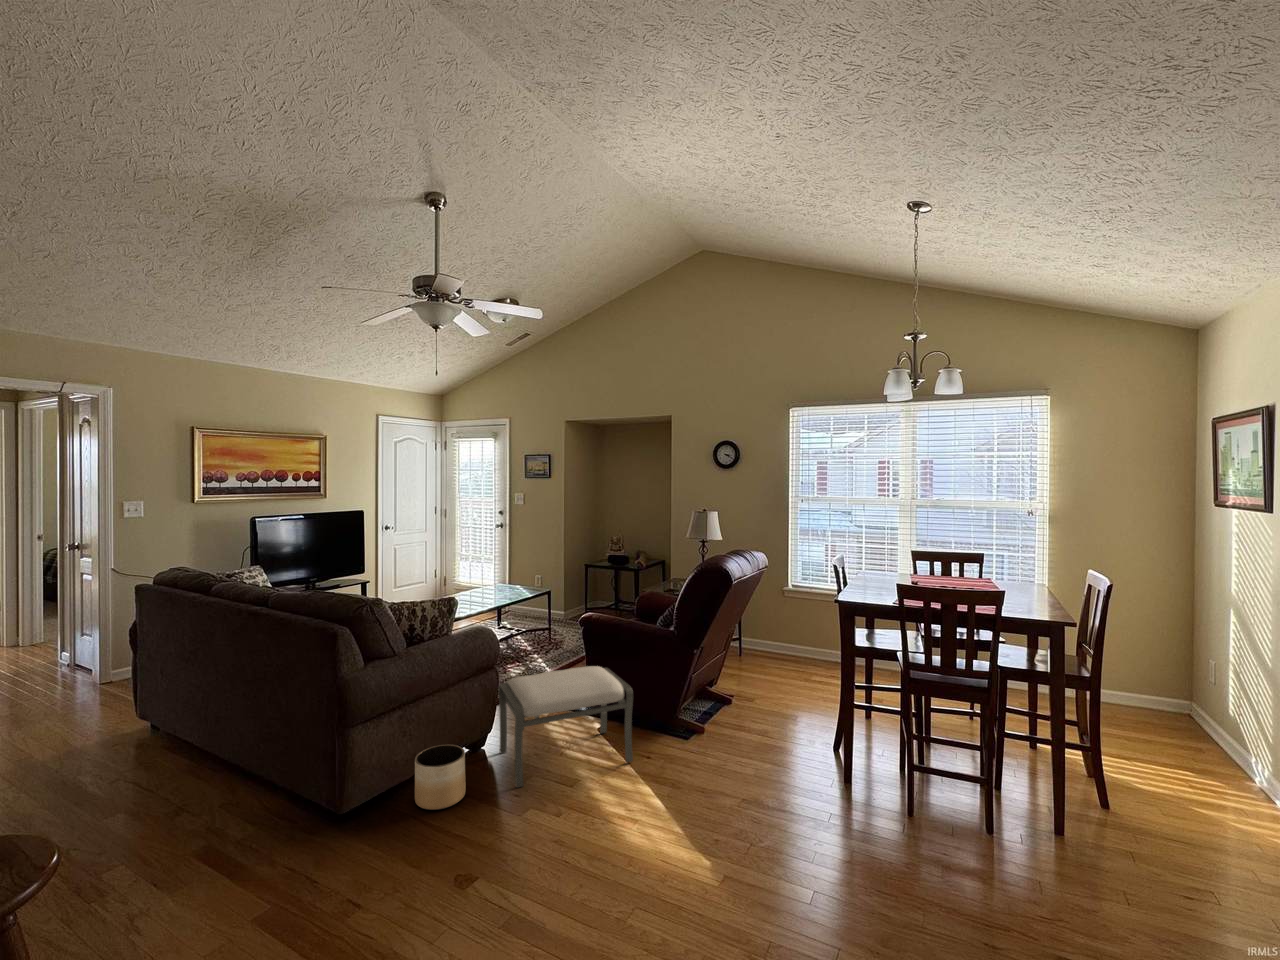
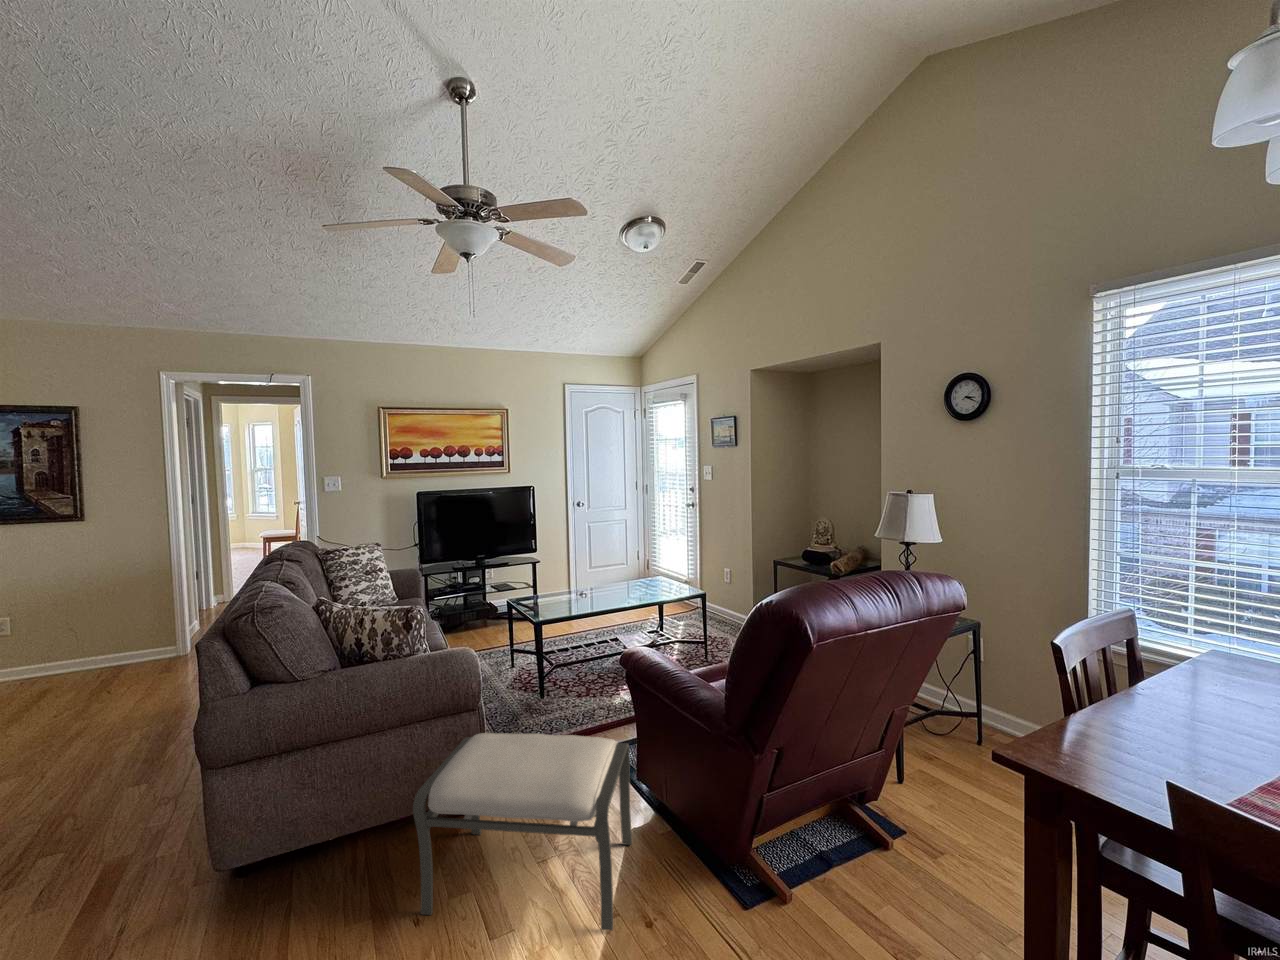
planter: present [415,745,466,810] -> none [290,813,369,915]

